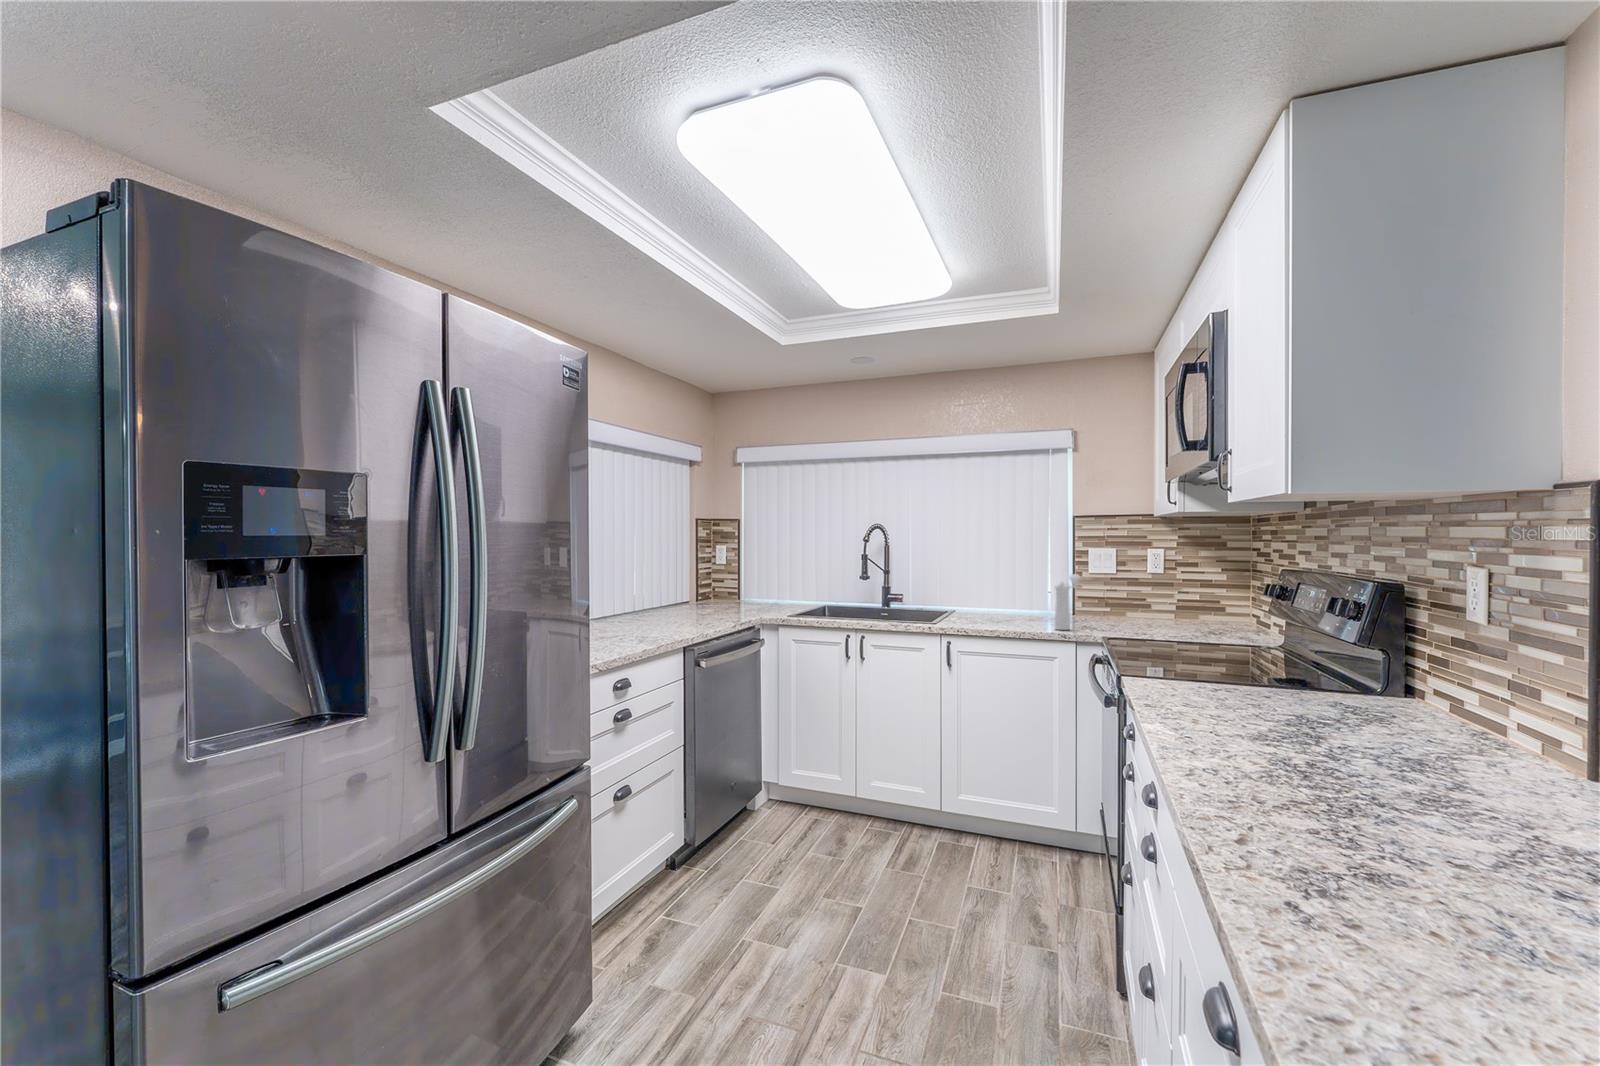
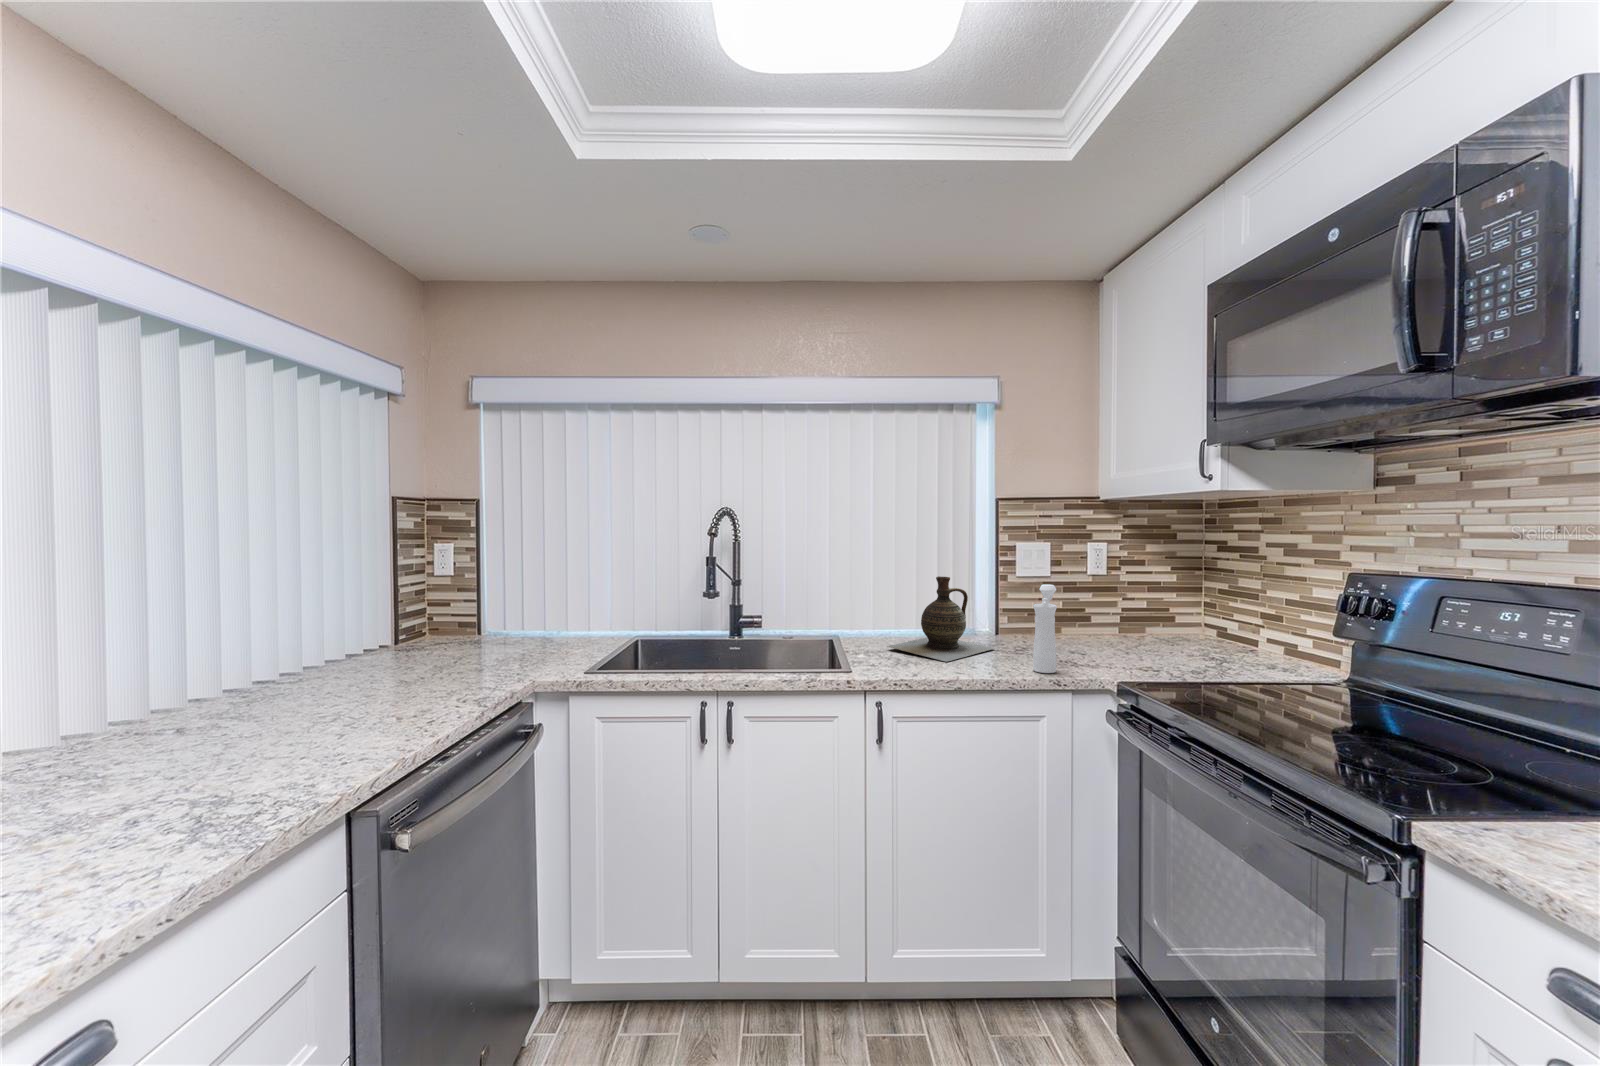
ceramic jug: none [976,569,1052,623] -> present [887,576,995,662]

